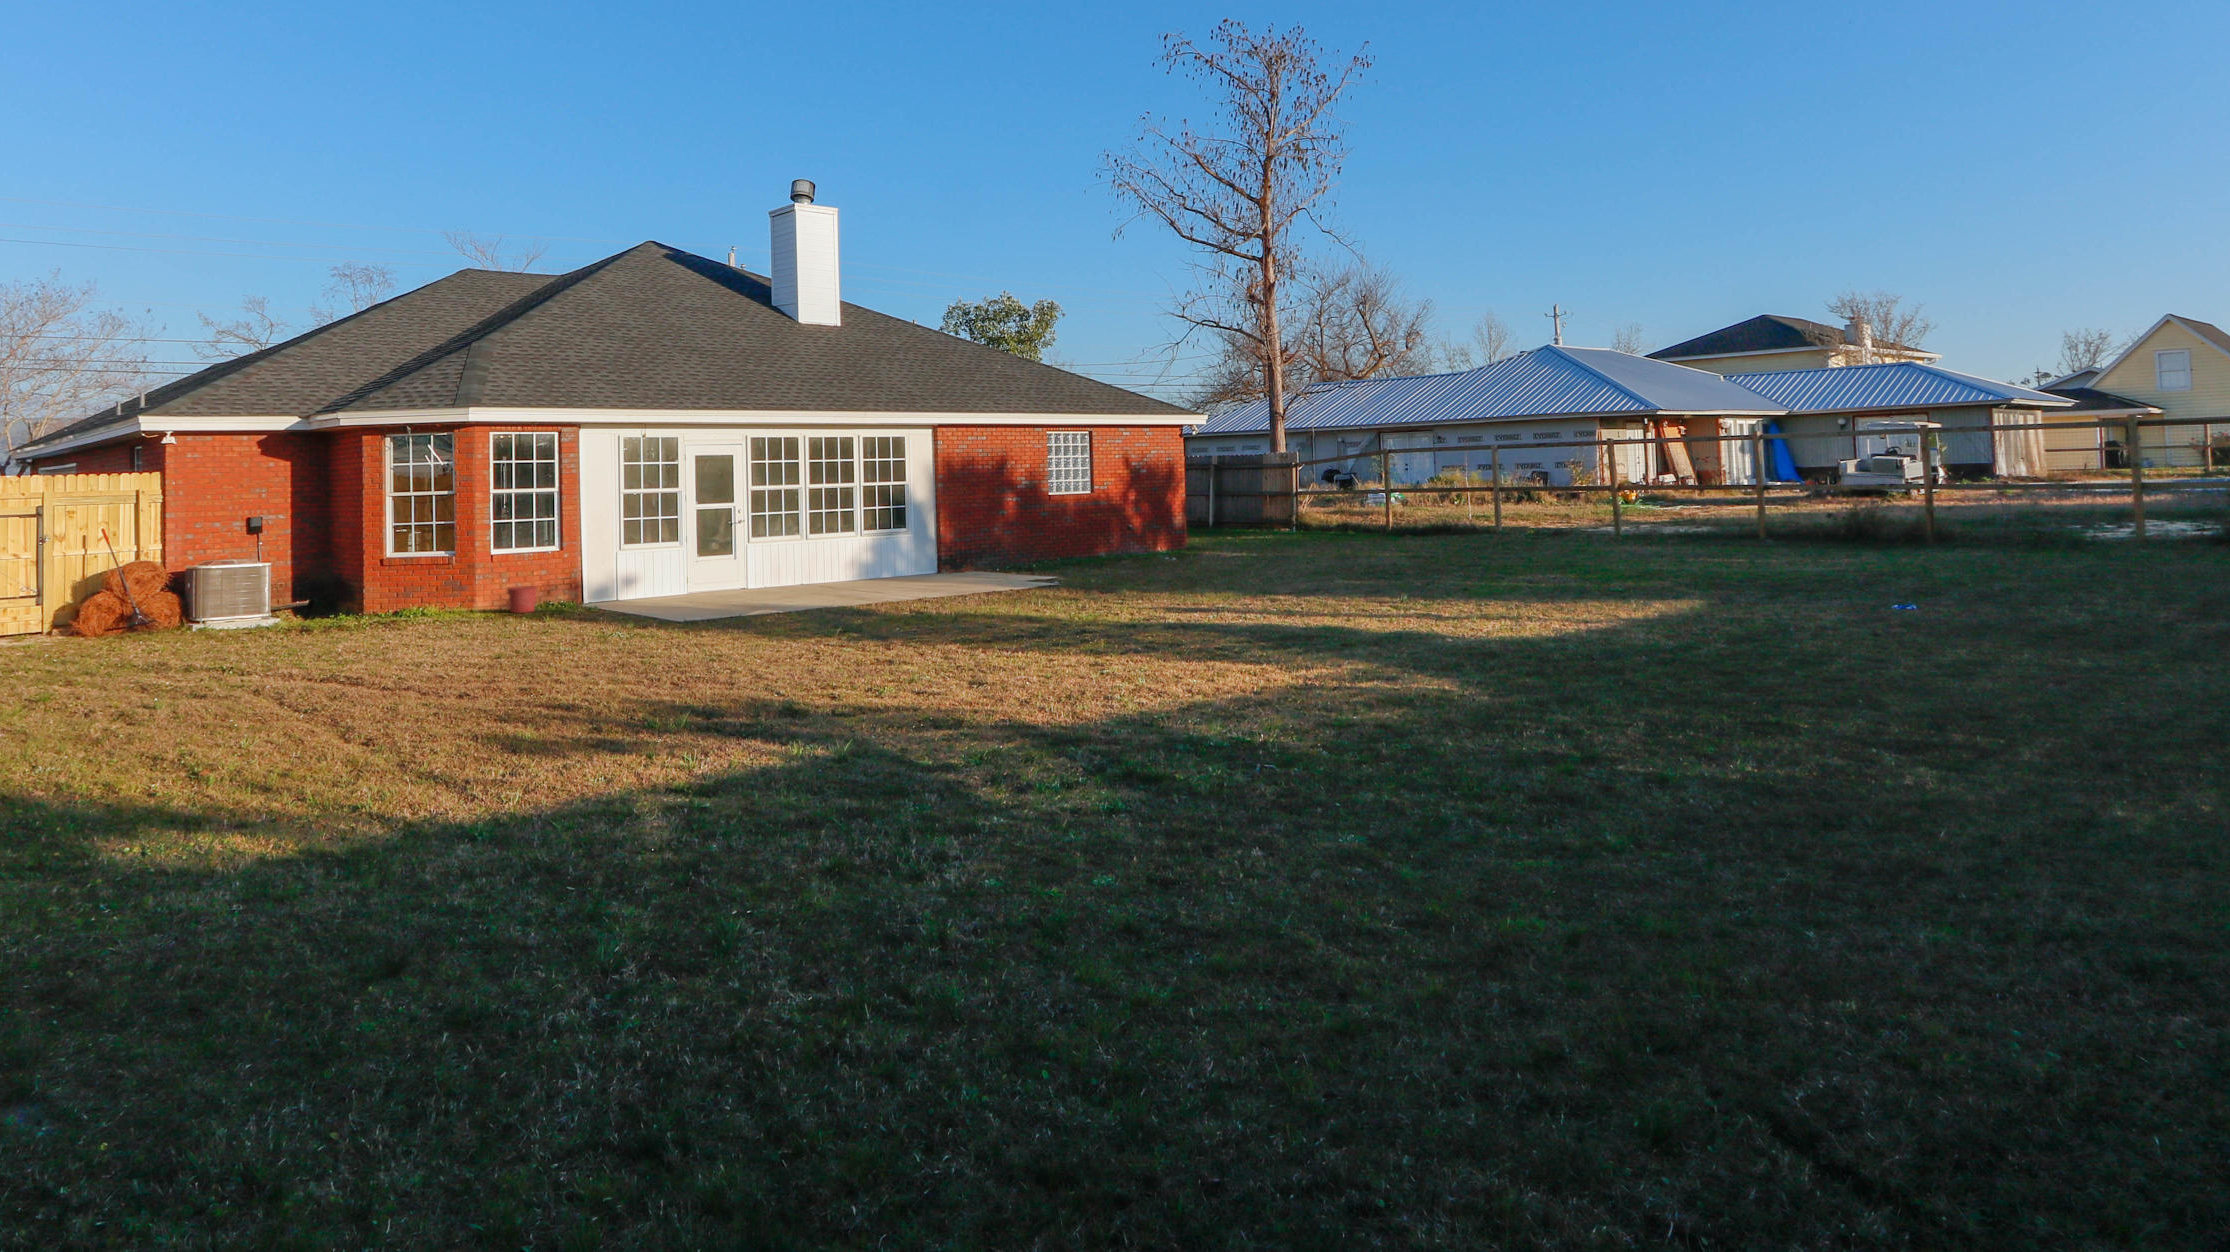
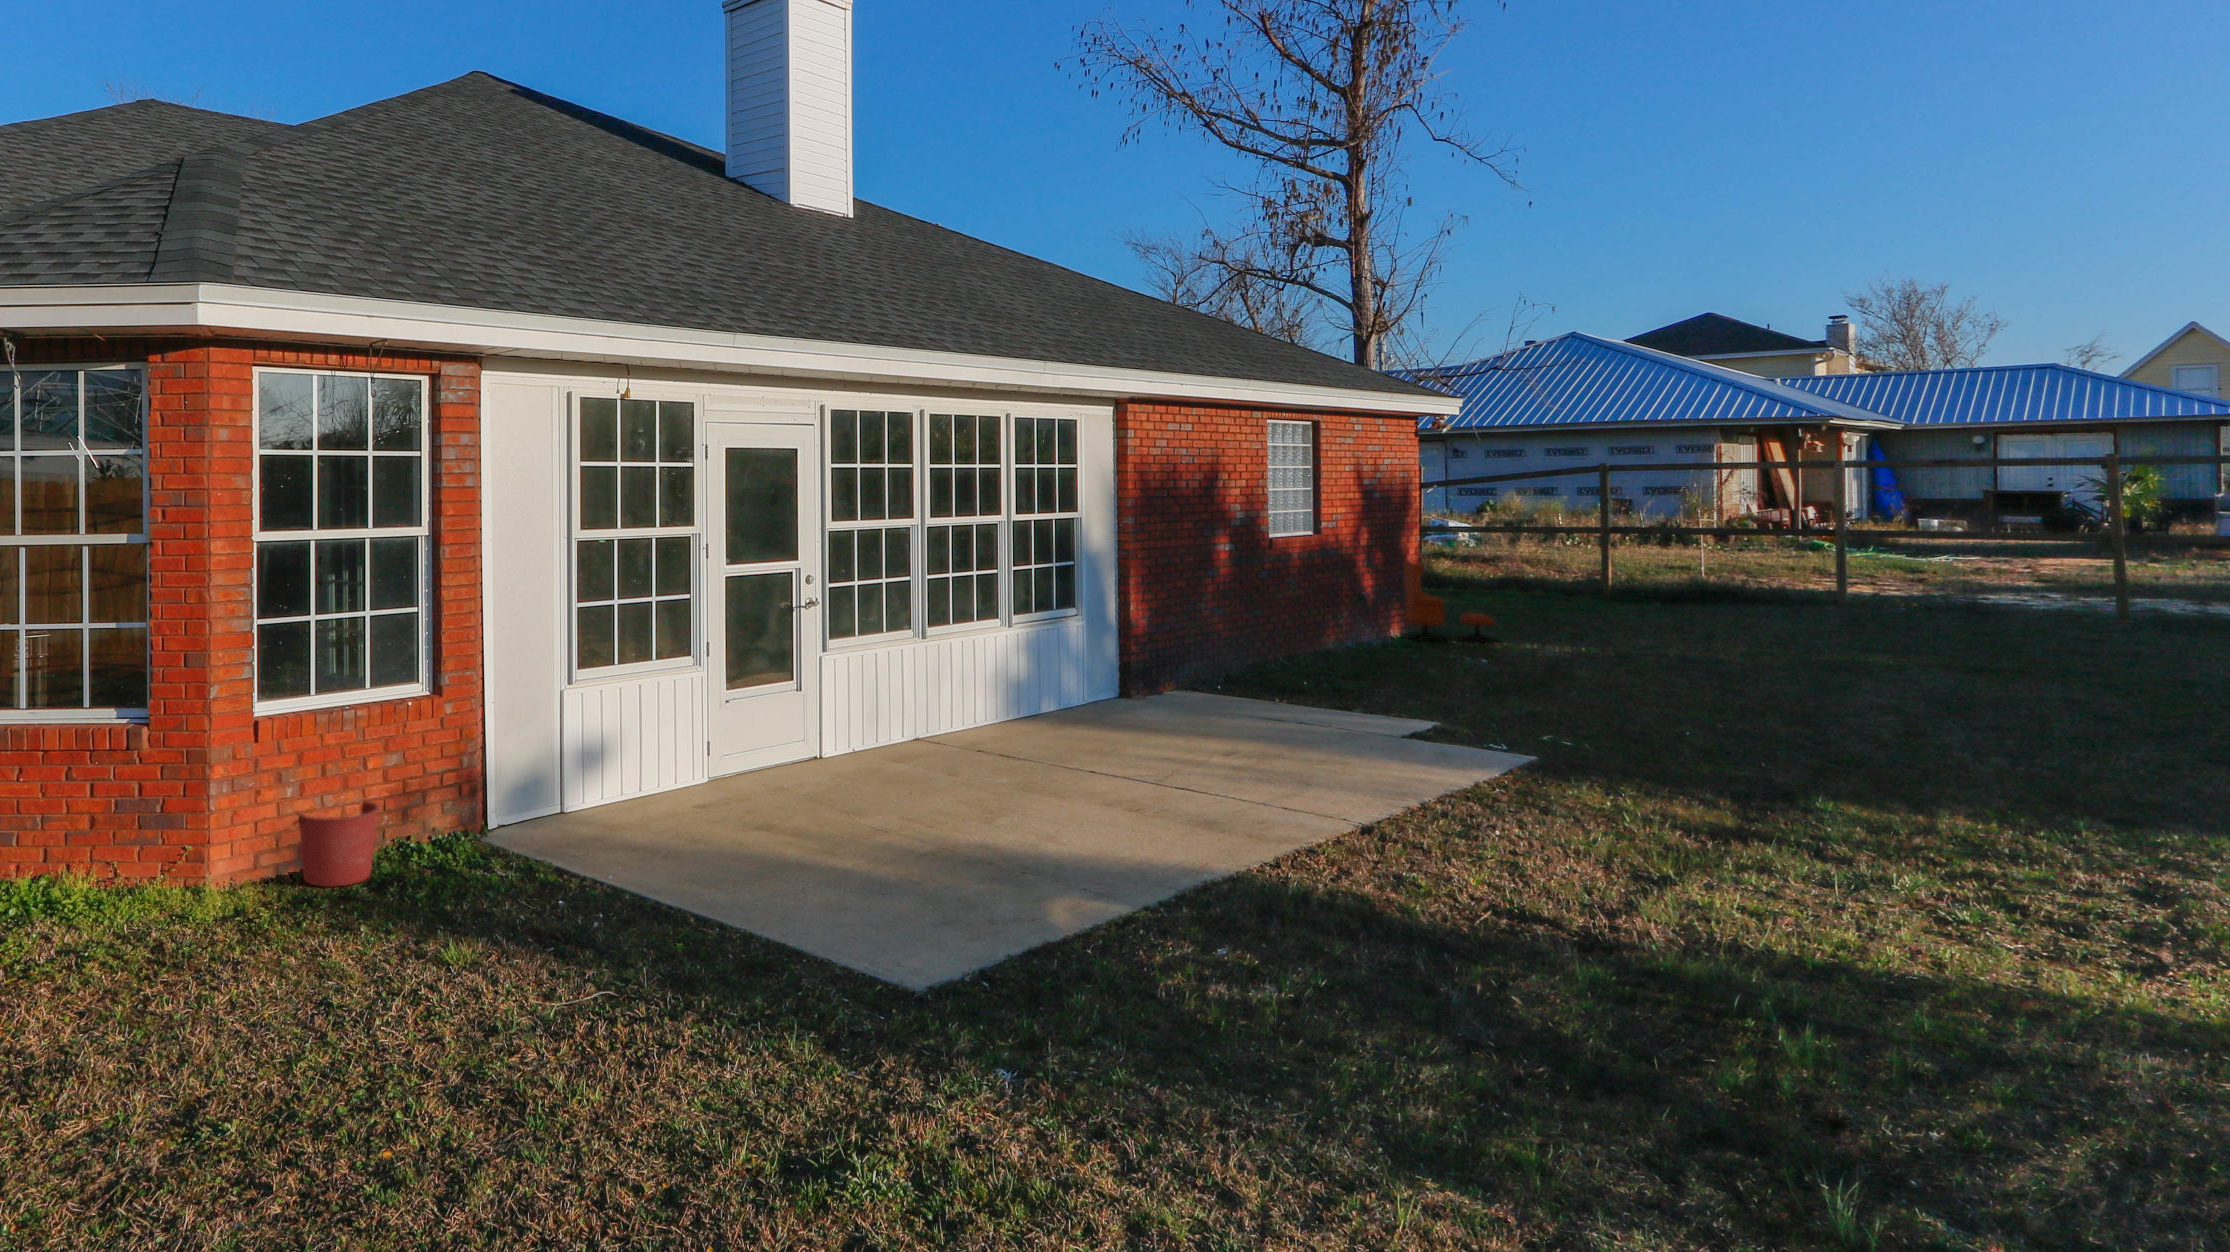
lounge chair: none [1173,509,1223,553] -> present [1404,561,1495,642]

